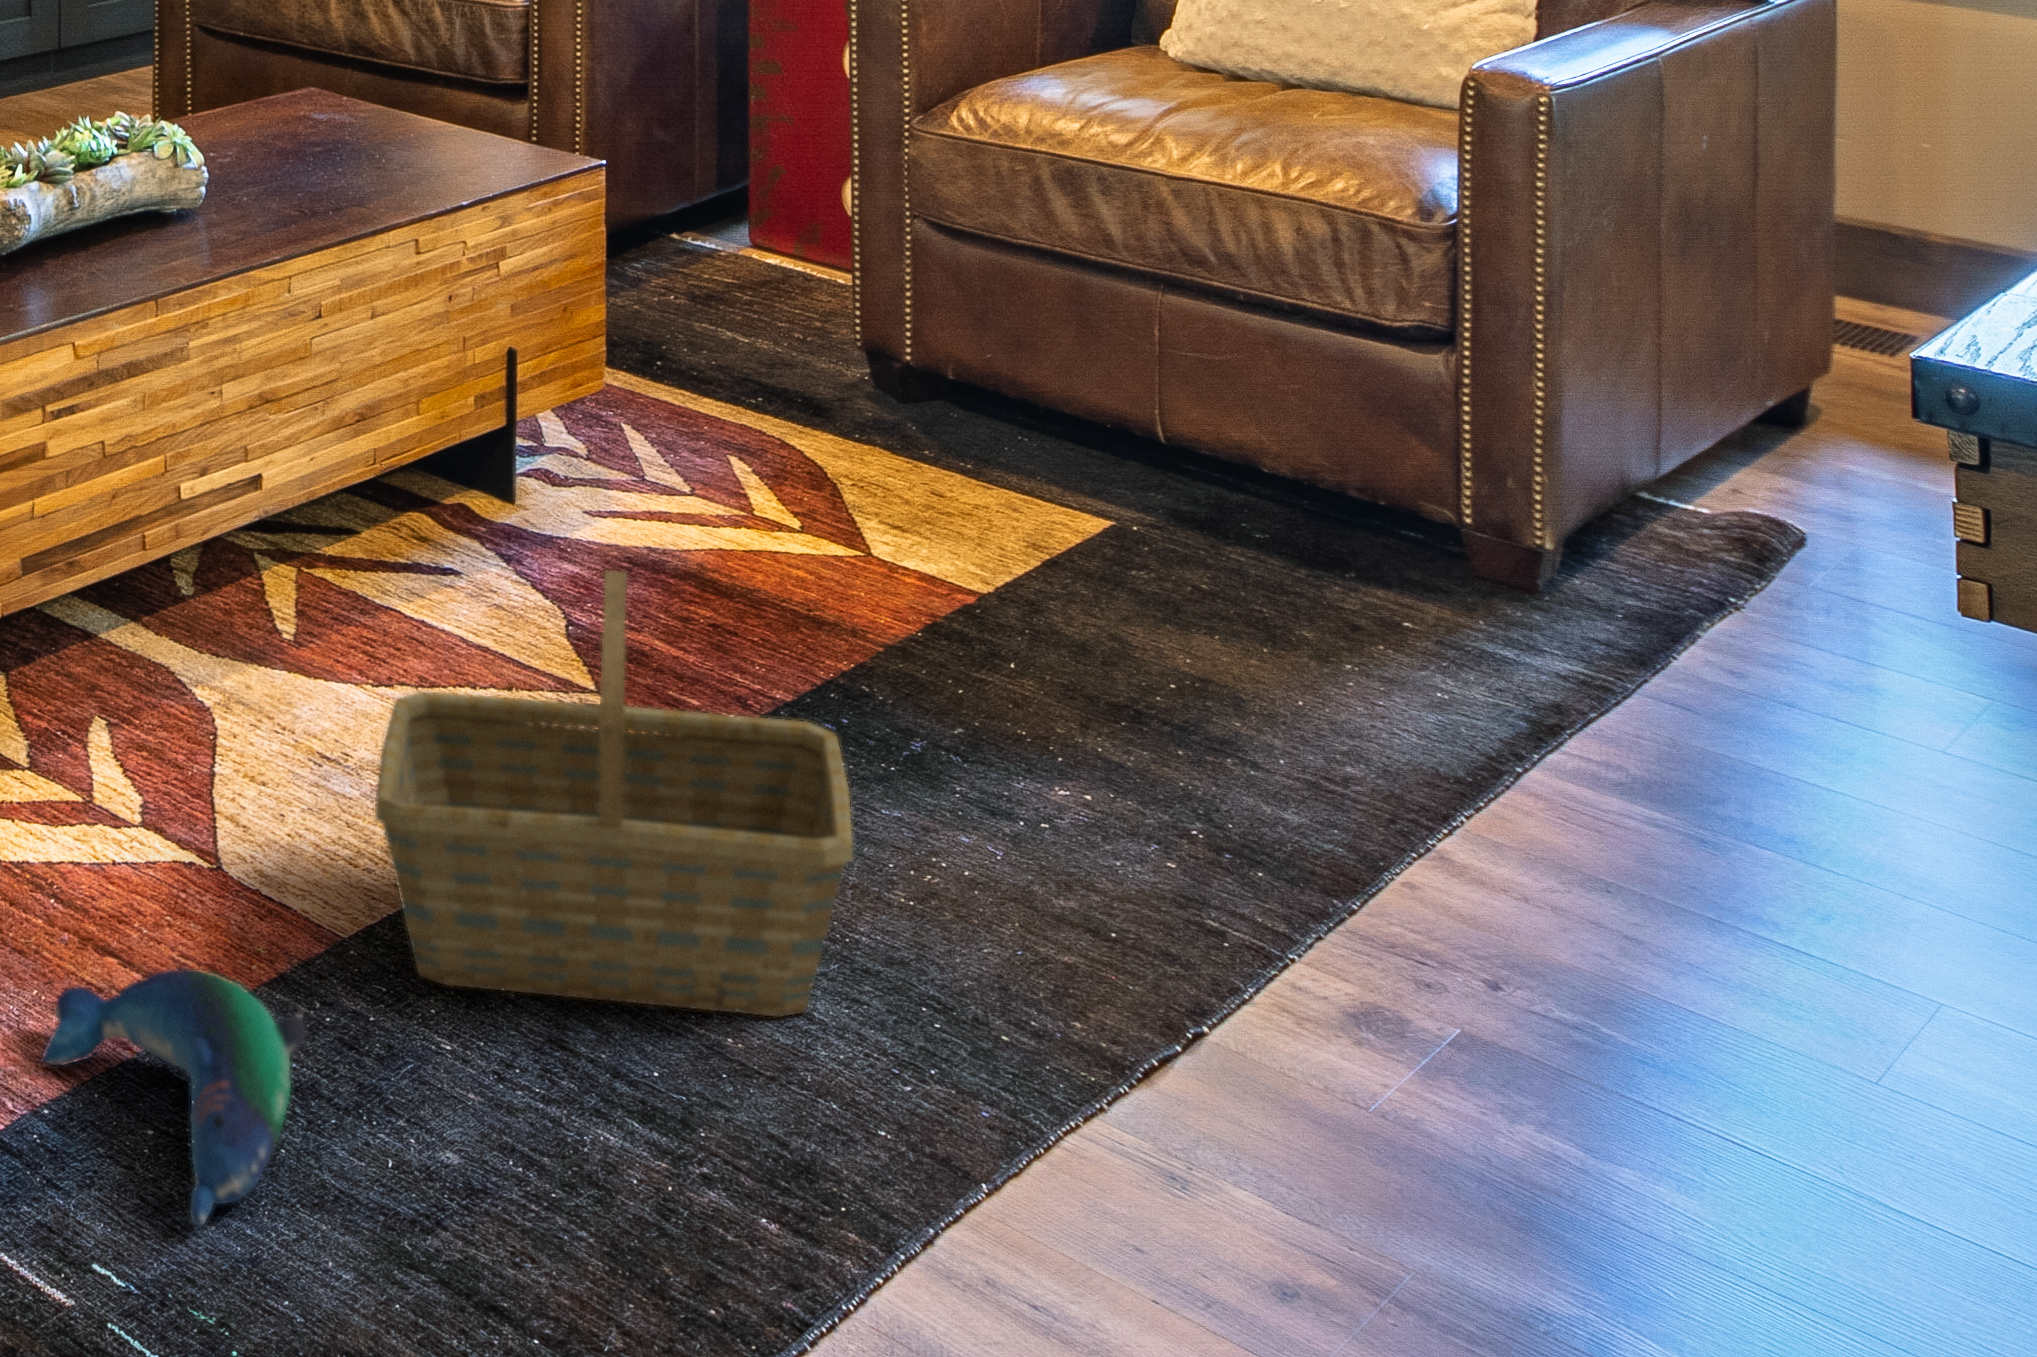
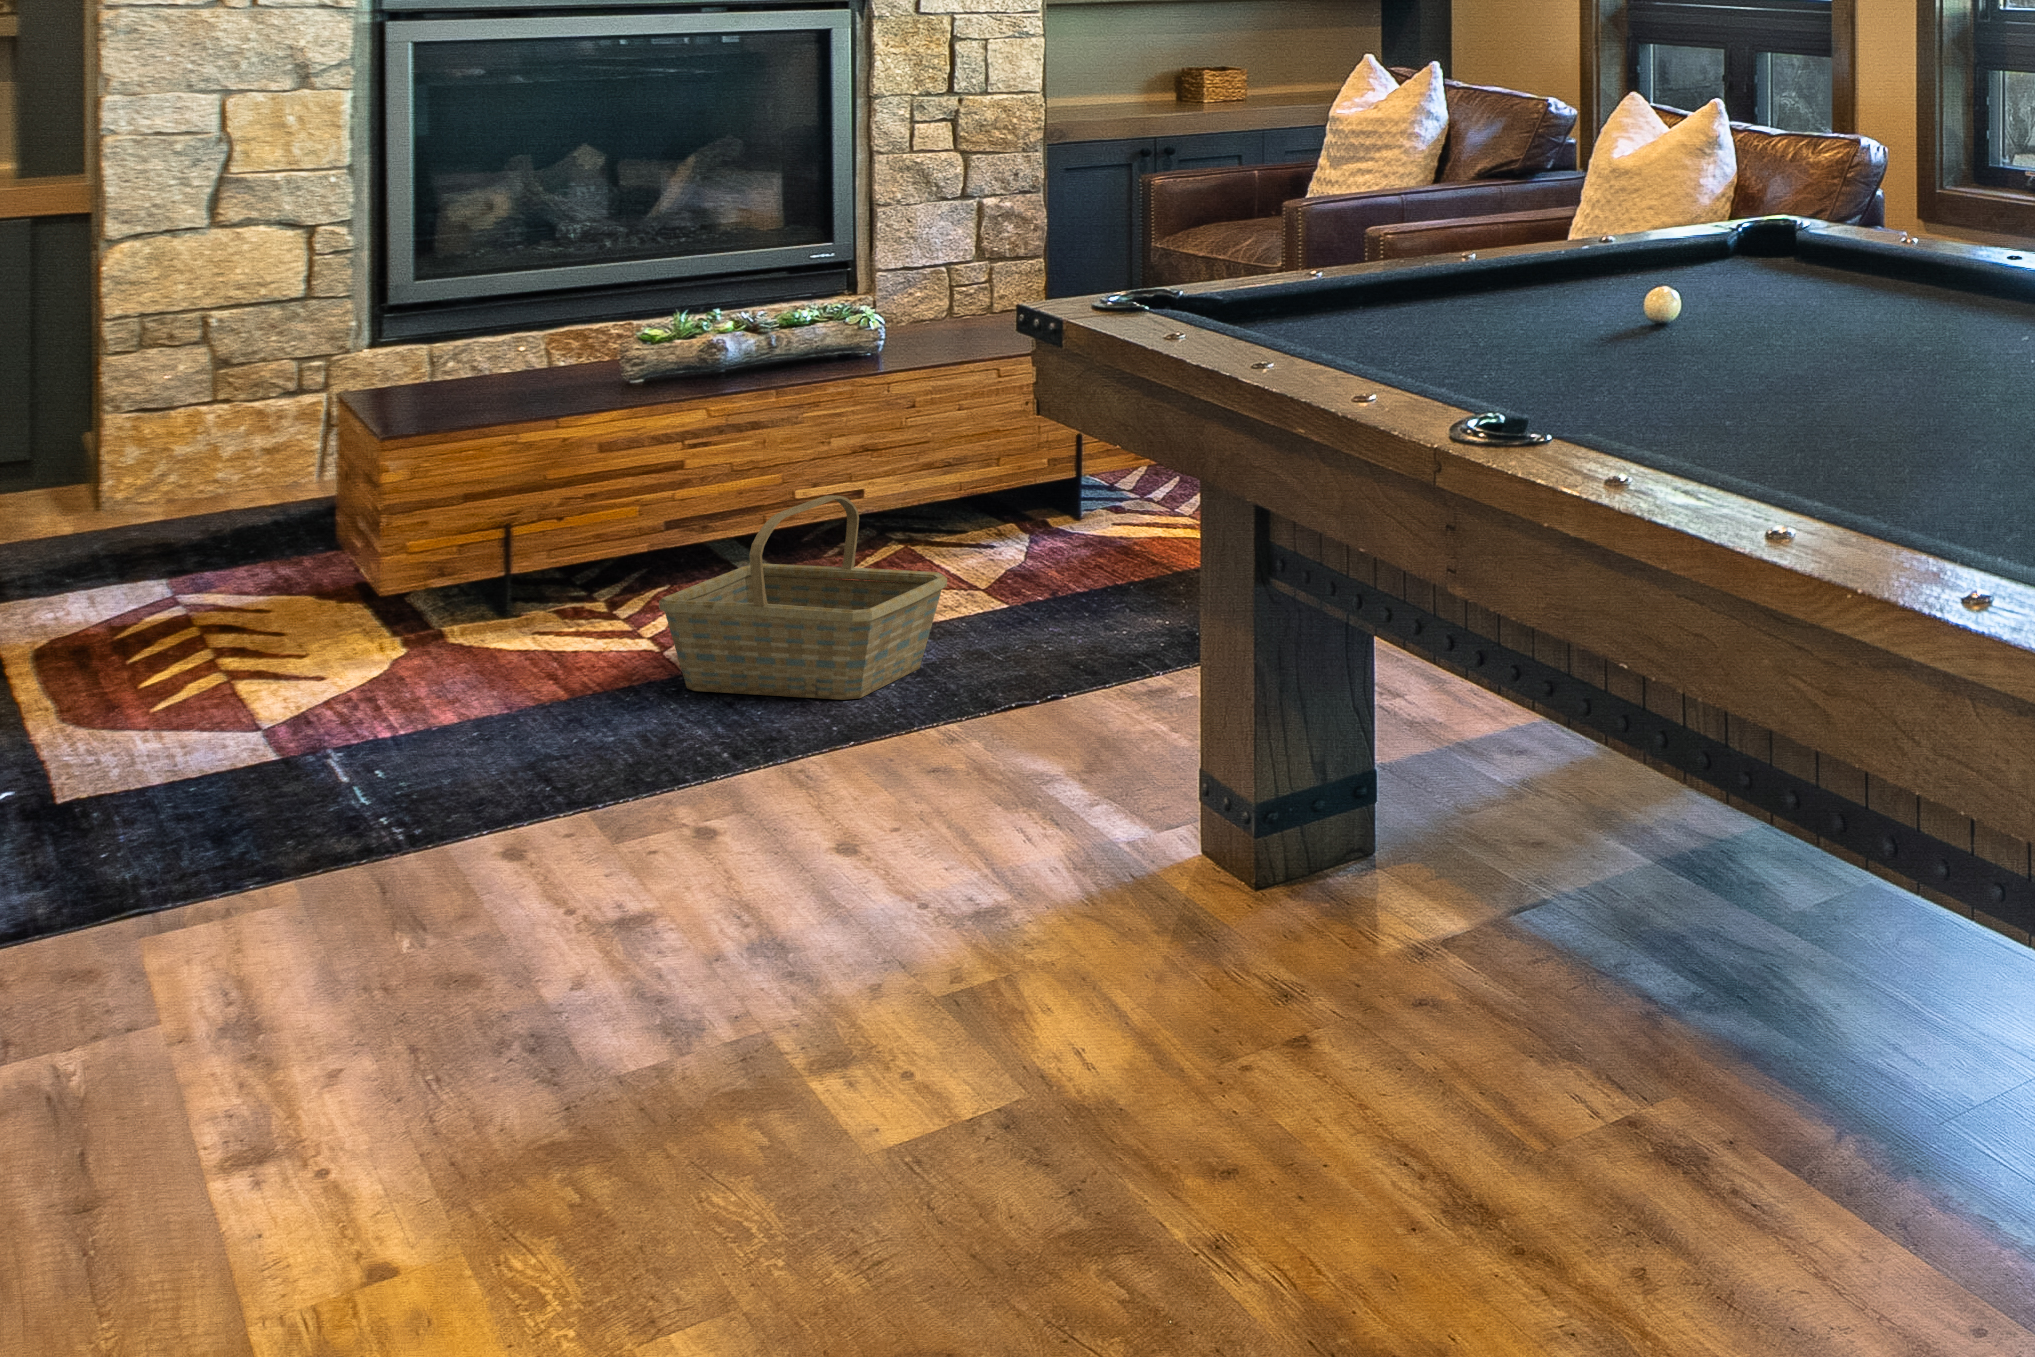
plush toy: present [42,968,305,1226] -> none [427,668,549,763]

